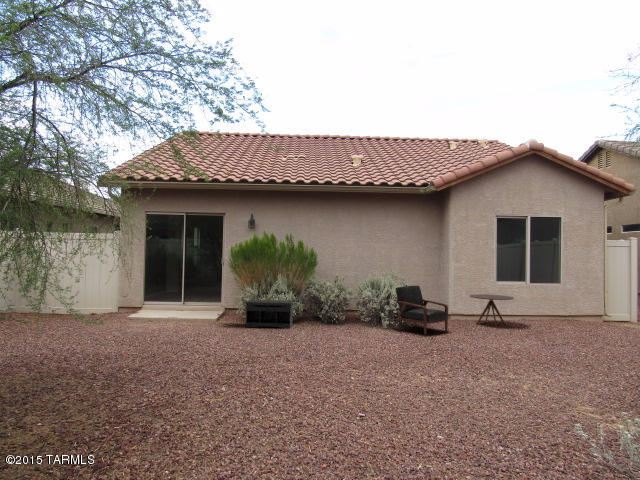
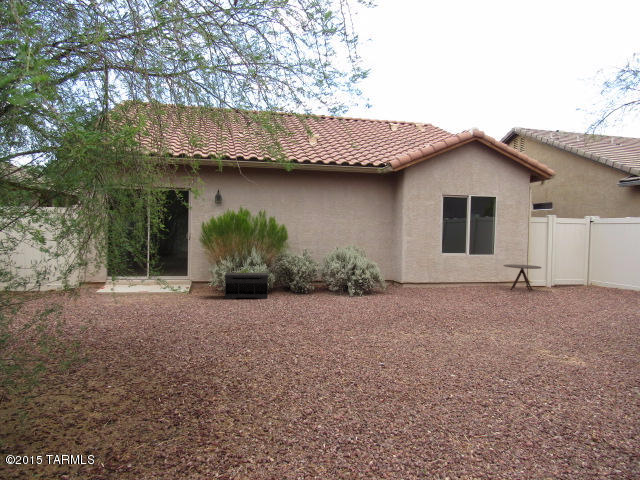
chair: present [392,286,448,335] -> none [359,257,408,301]
round table: present [470,294,514,328] -> present [504,264,541,292]

